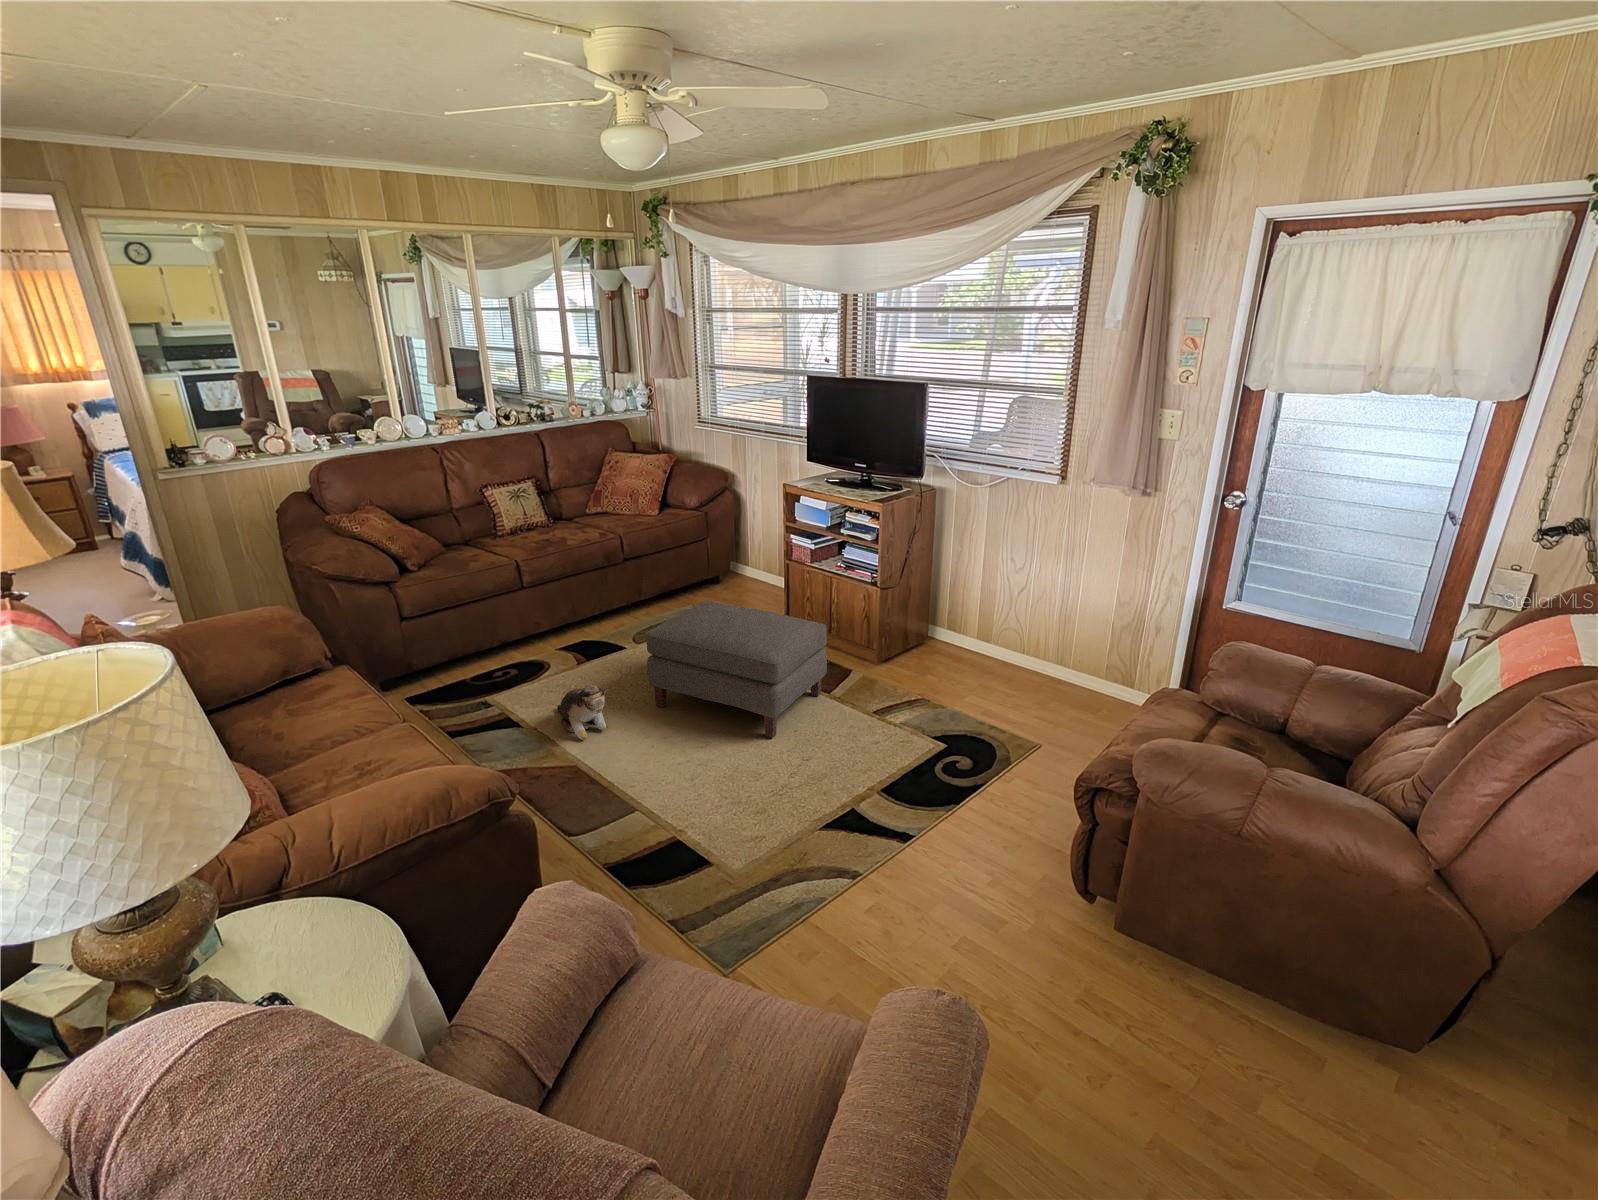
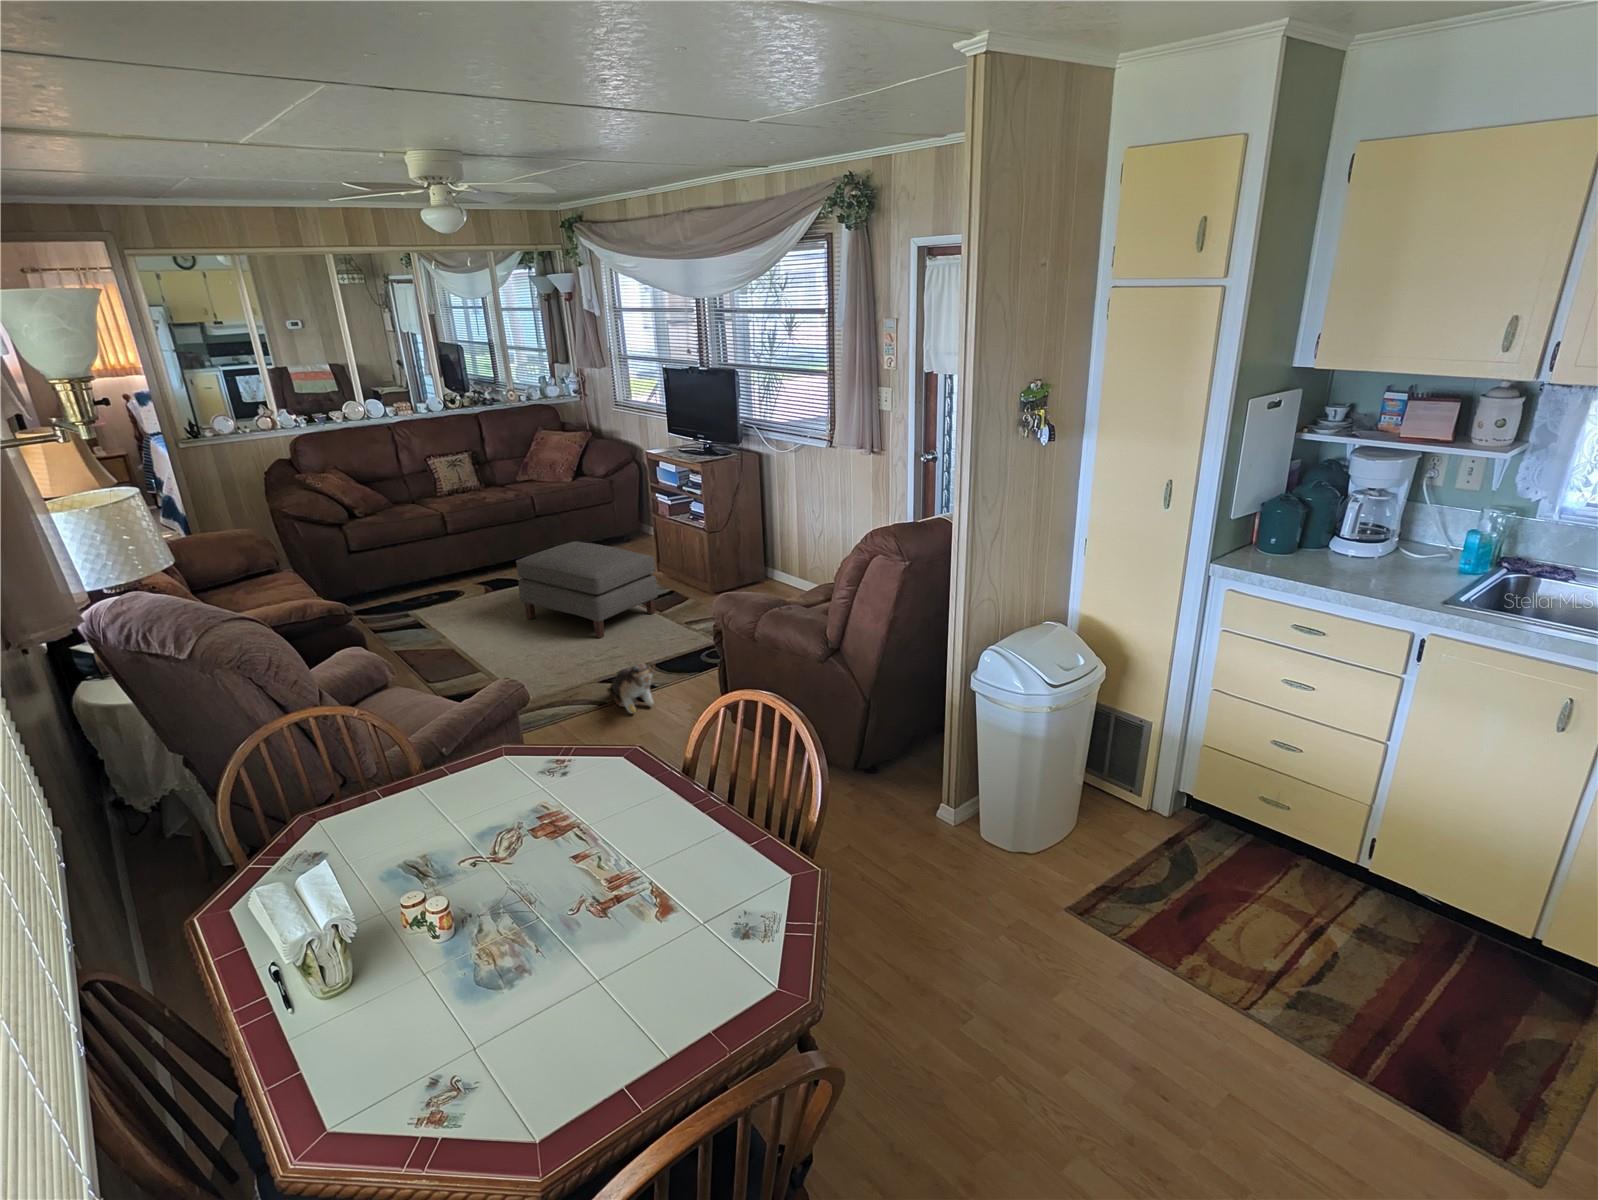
plush toy: present [557,685,608,740] -> present [610,663,655,714]

